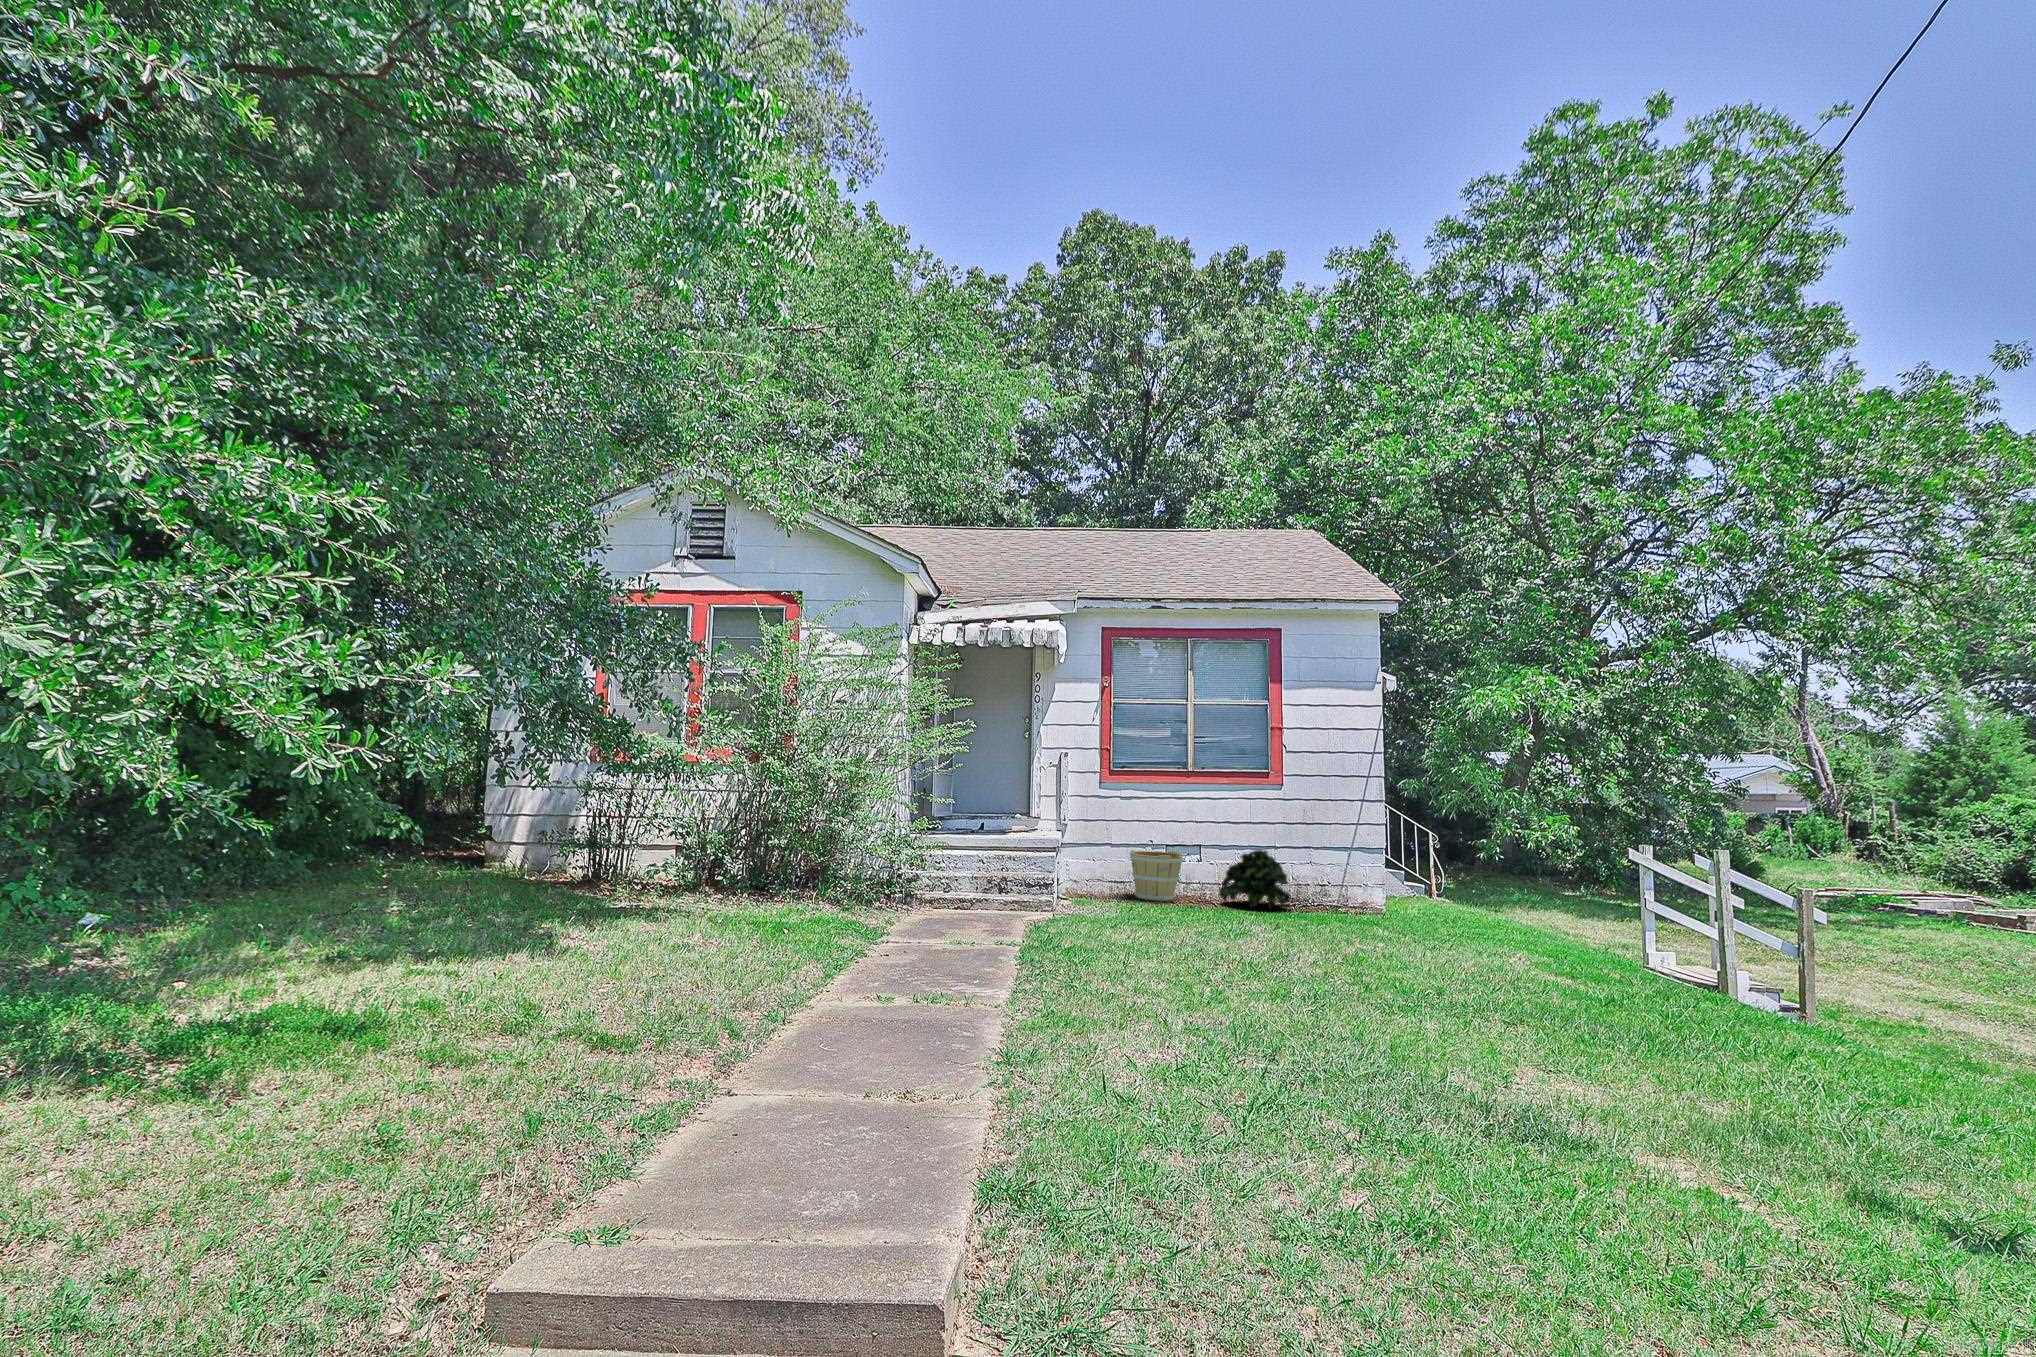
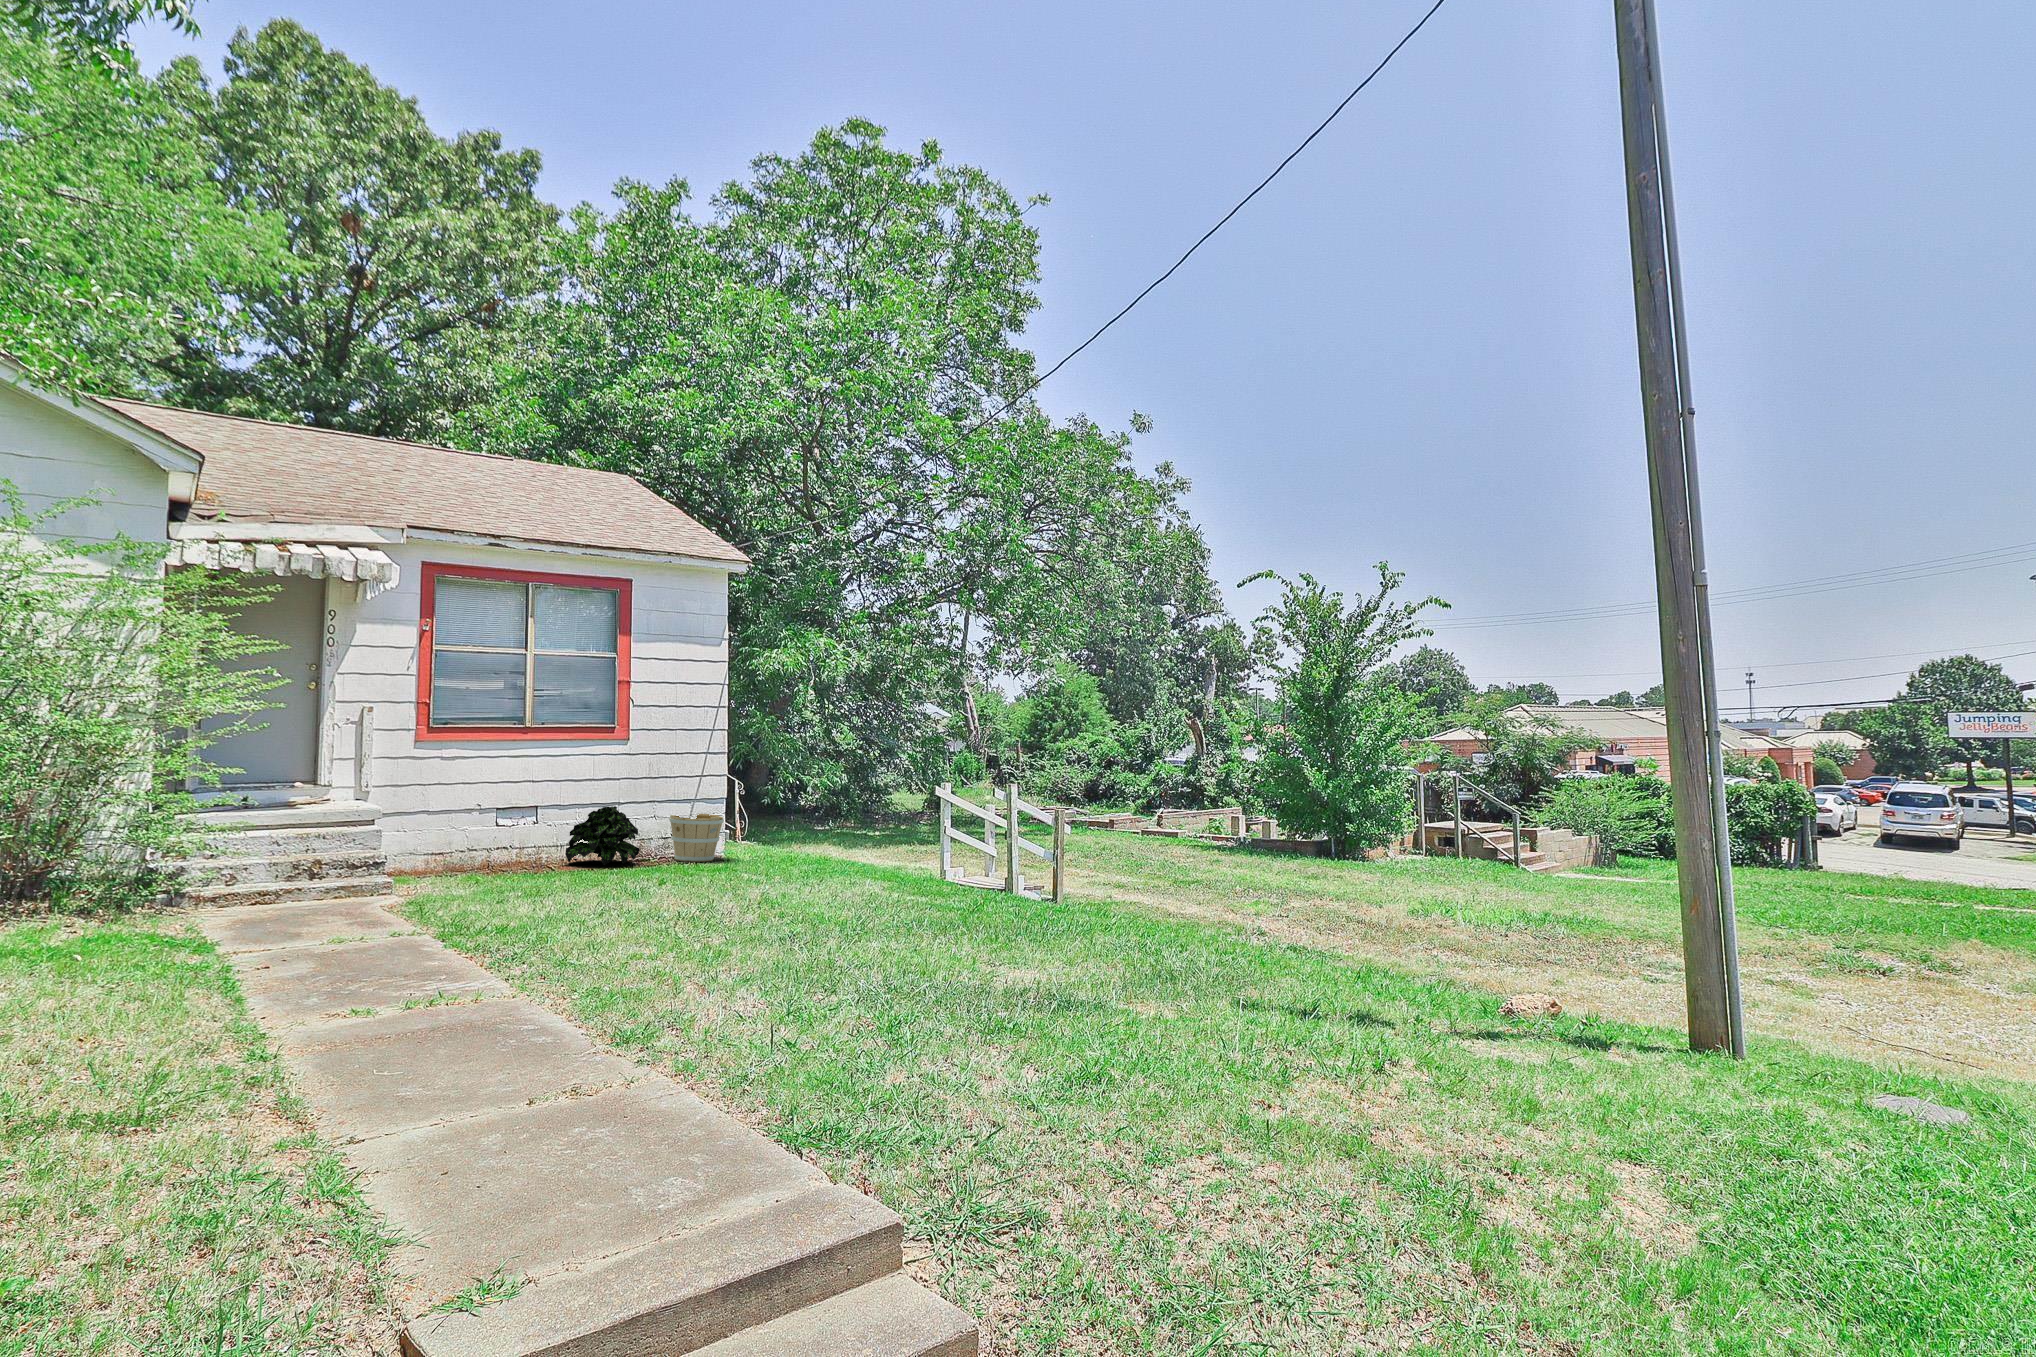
wooden bucket: present [1130,850,1184,901] -> present [669,814,724,862]

